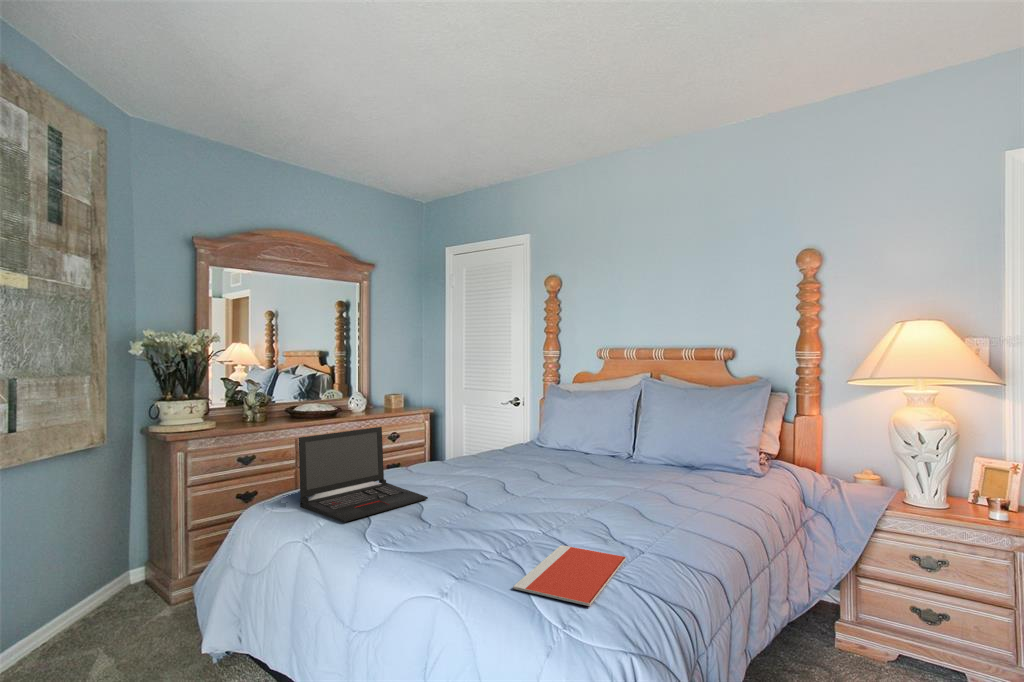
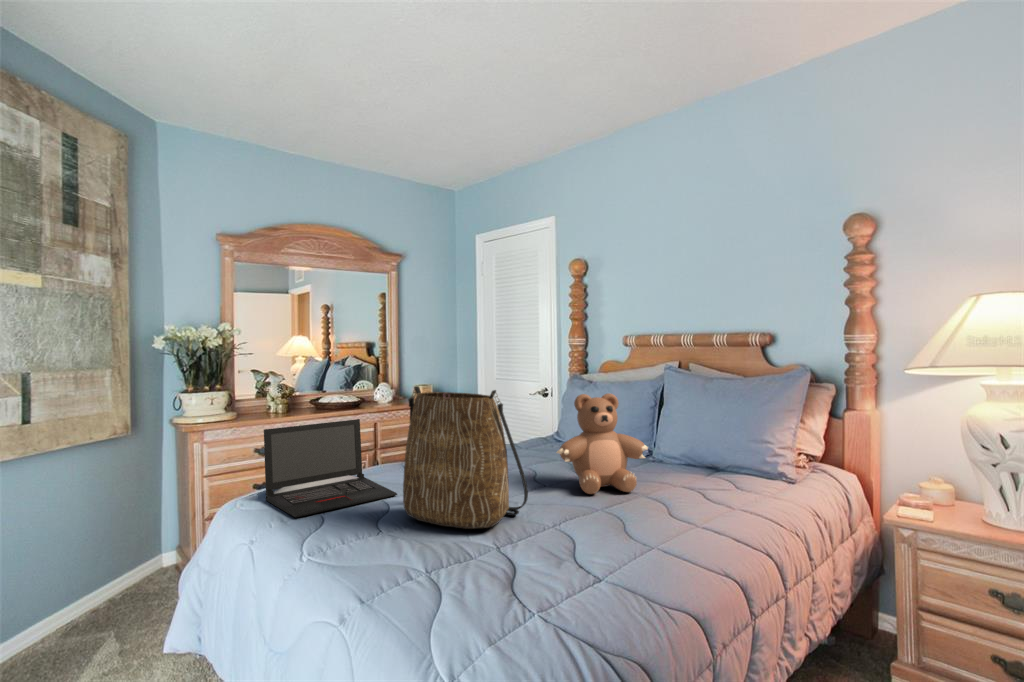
tote bag: none [448,396,564,527] -> present [403,386,528,529]
teddy bear: none [572,402,651,493] -> present [557,394,648,494]
notebook: present [513,545,626,606] -> none [418,552,567,627]

